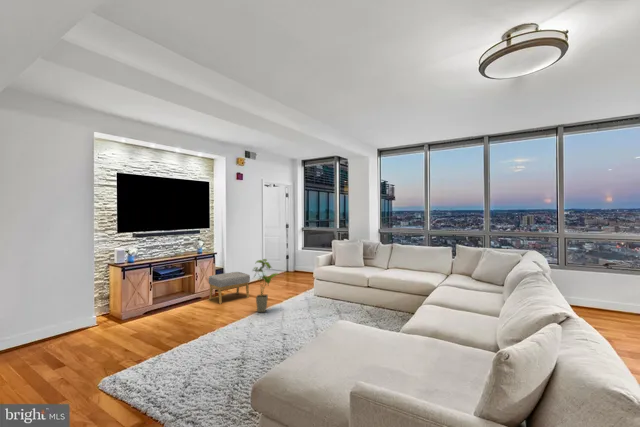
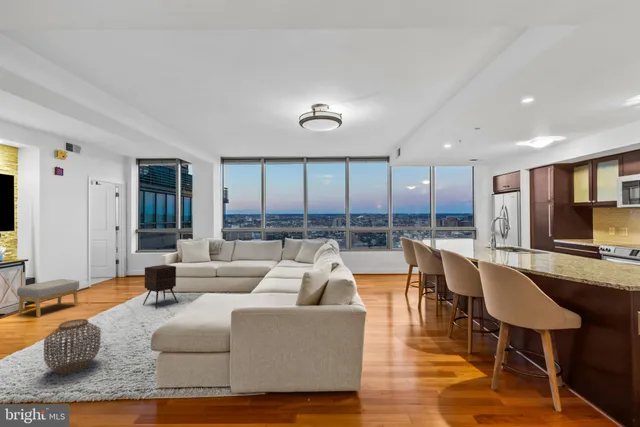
house plant: present [254,259,278,312] -> none [90,260,126,317]
side table: none [296,267,327,313] -> present [143,265,178,308]
woven basket: none [196,321,240,374] -> present [44,319,100,374]

